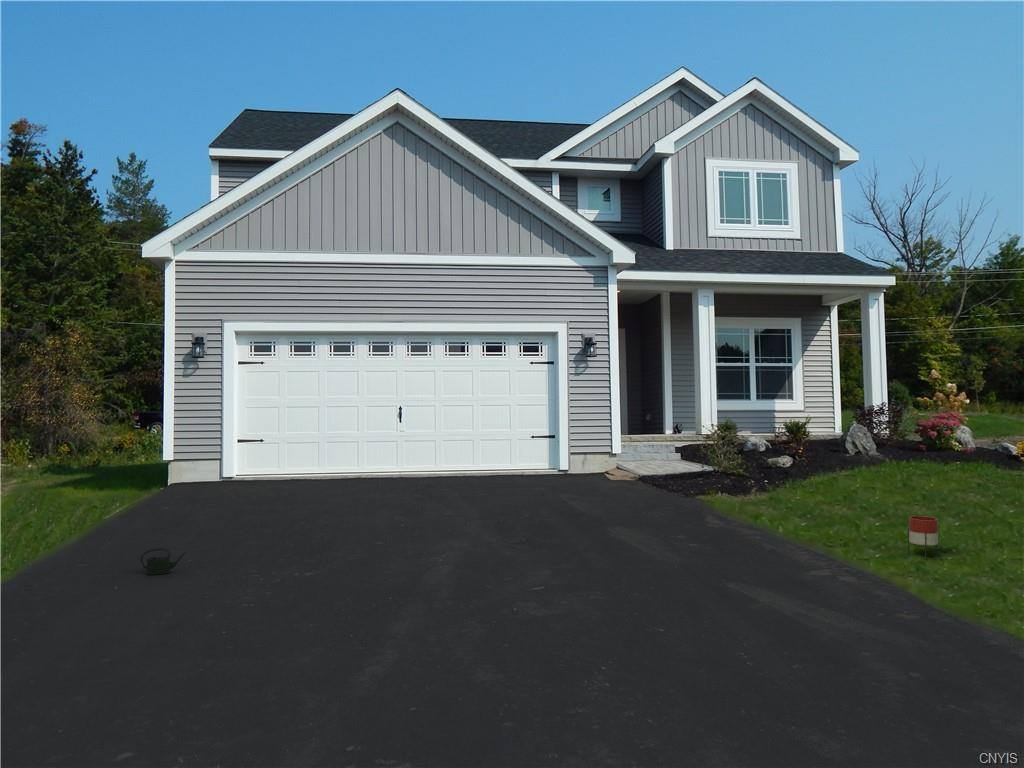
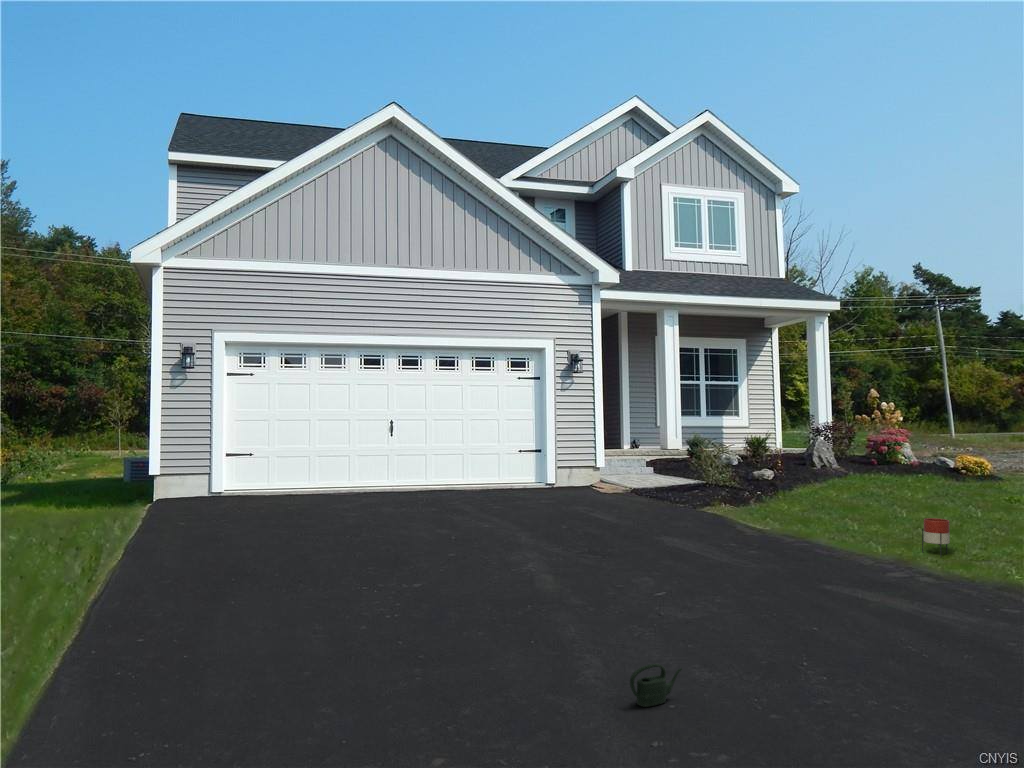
watering can: present [141,549,185,575] -> present [630,664,682,707]

